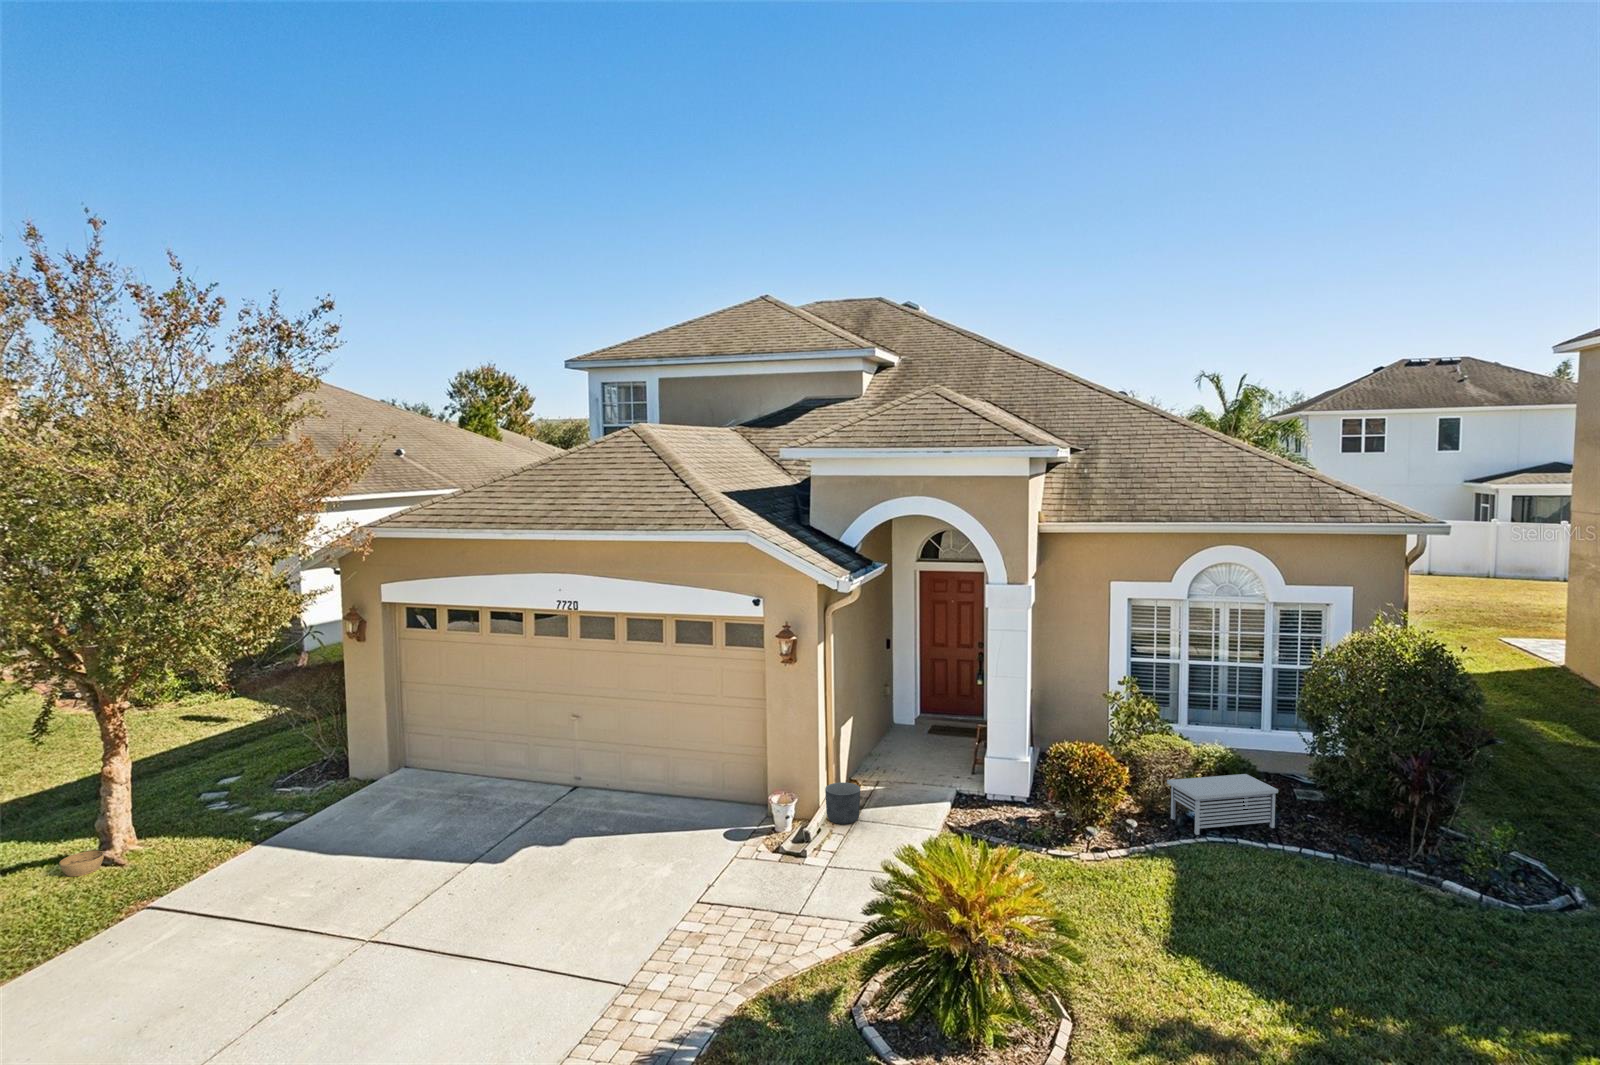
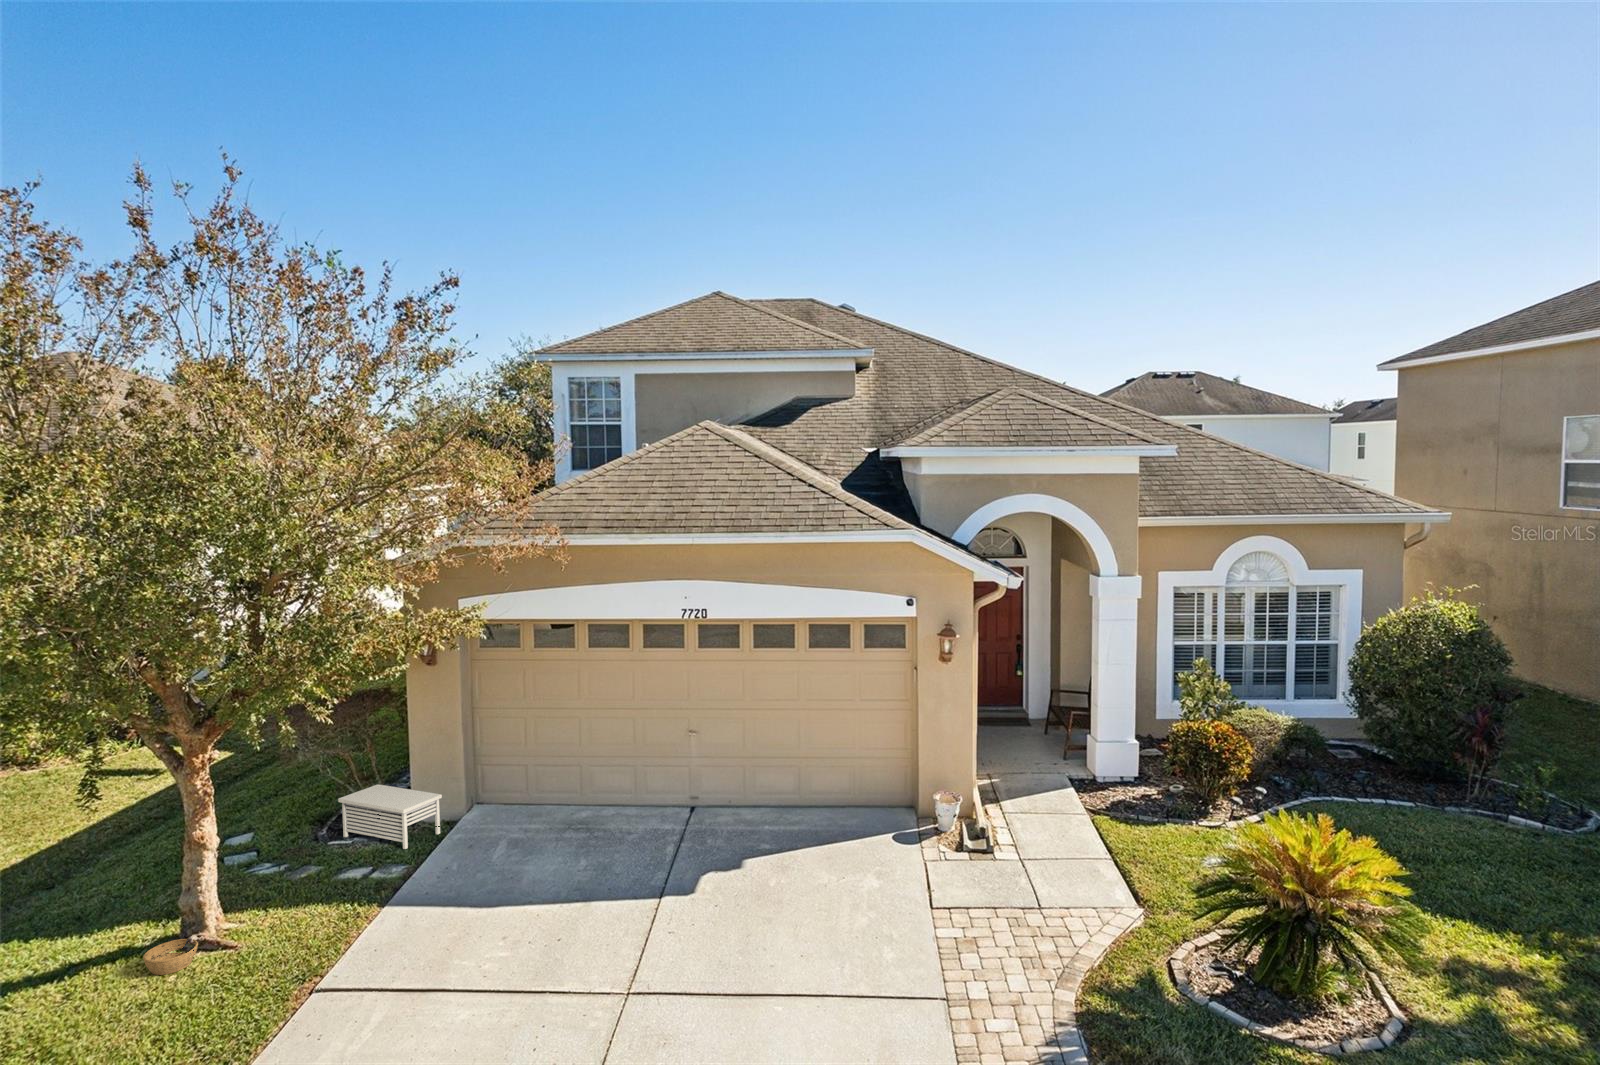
storage bench: present [1167,774,1278,835] -> present [338,784,442,849]
planter: present [825,782,860,824] -> none [977,776,1013,816]

